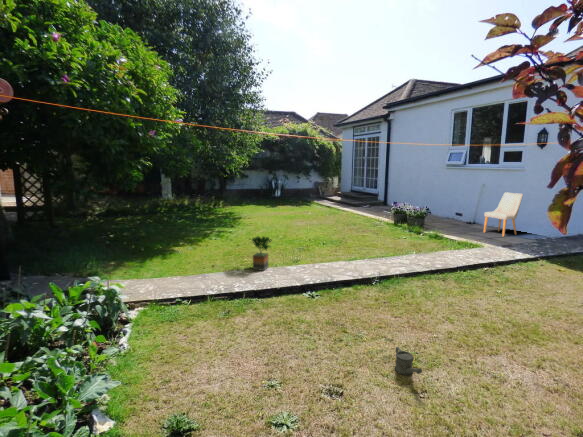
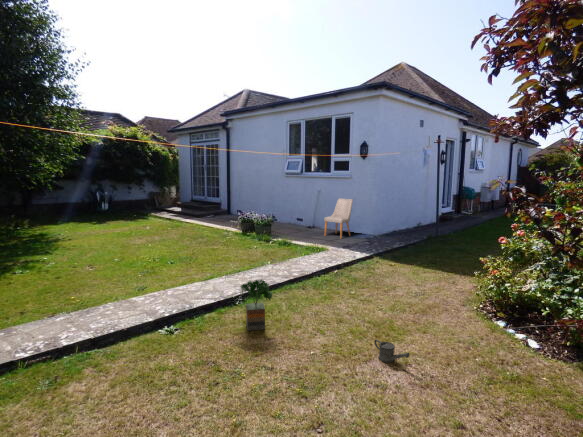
potted tree: present [252,236,272,271] -> present [240,280,272,331]
watering can: present [395,347,422,375] -> present [375,340,409,363]

